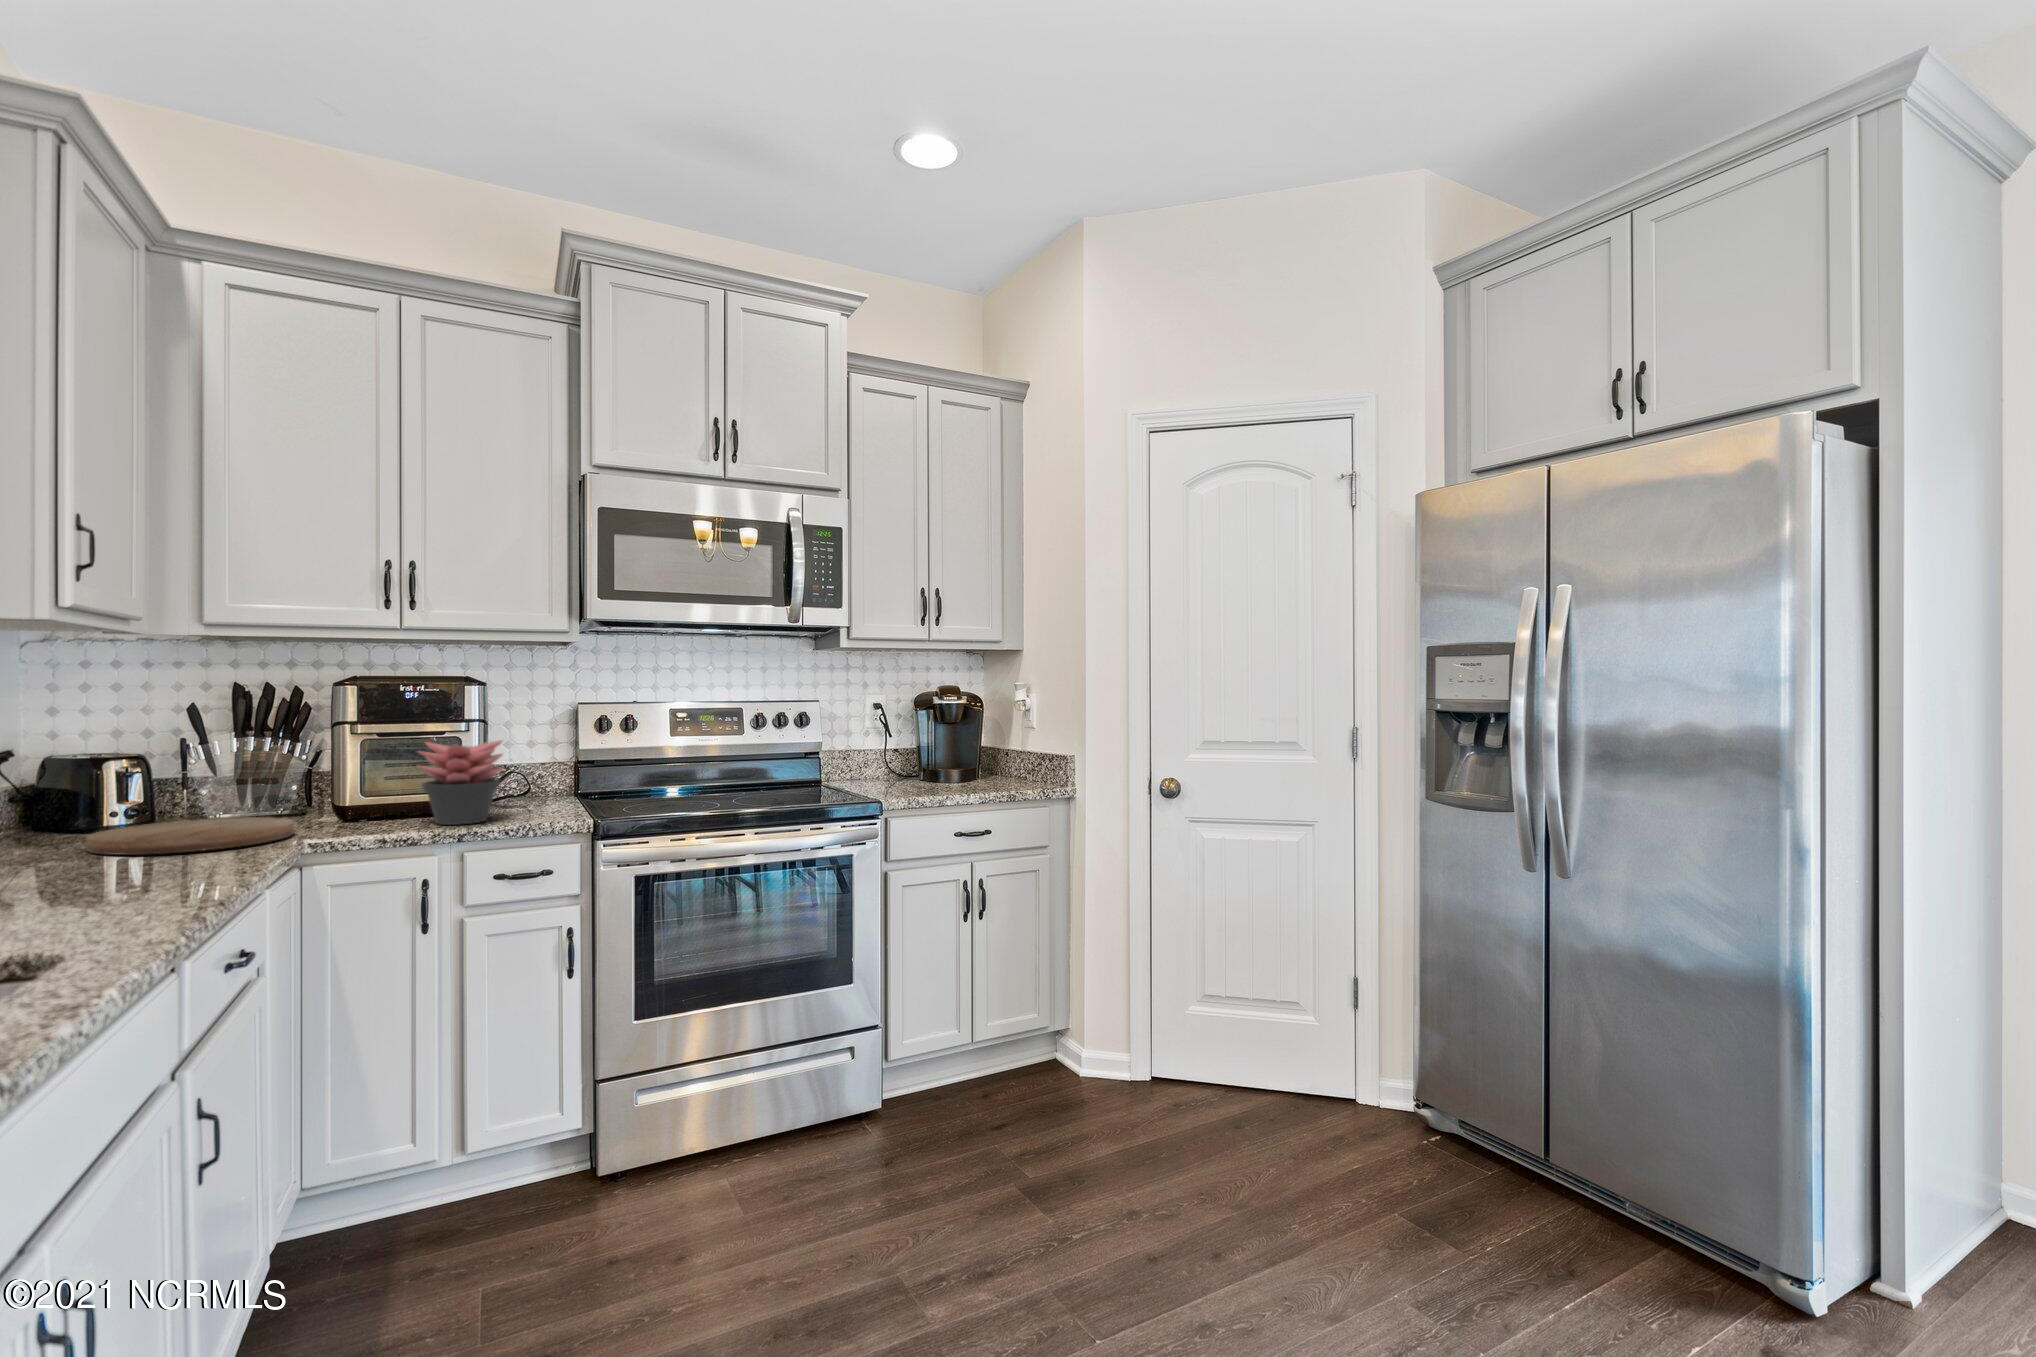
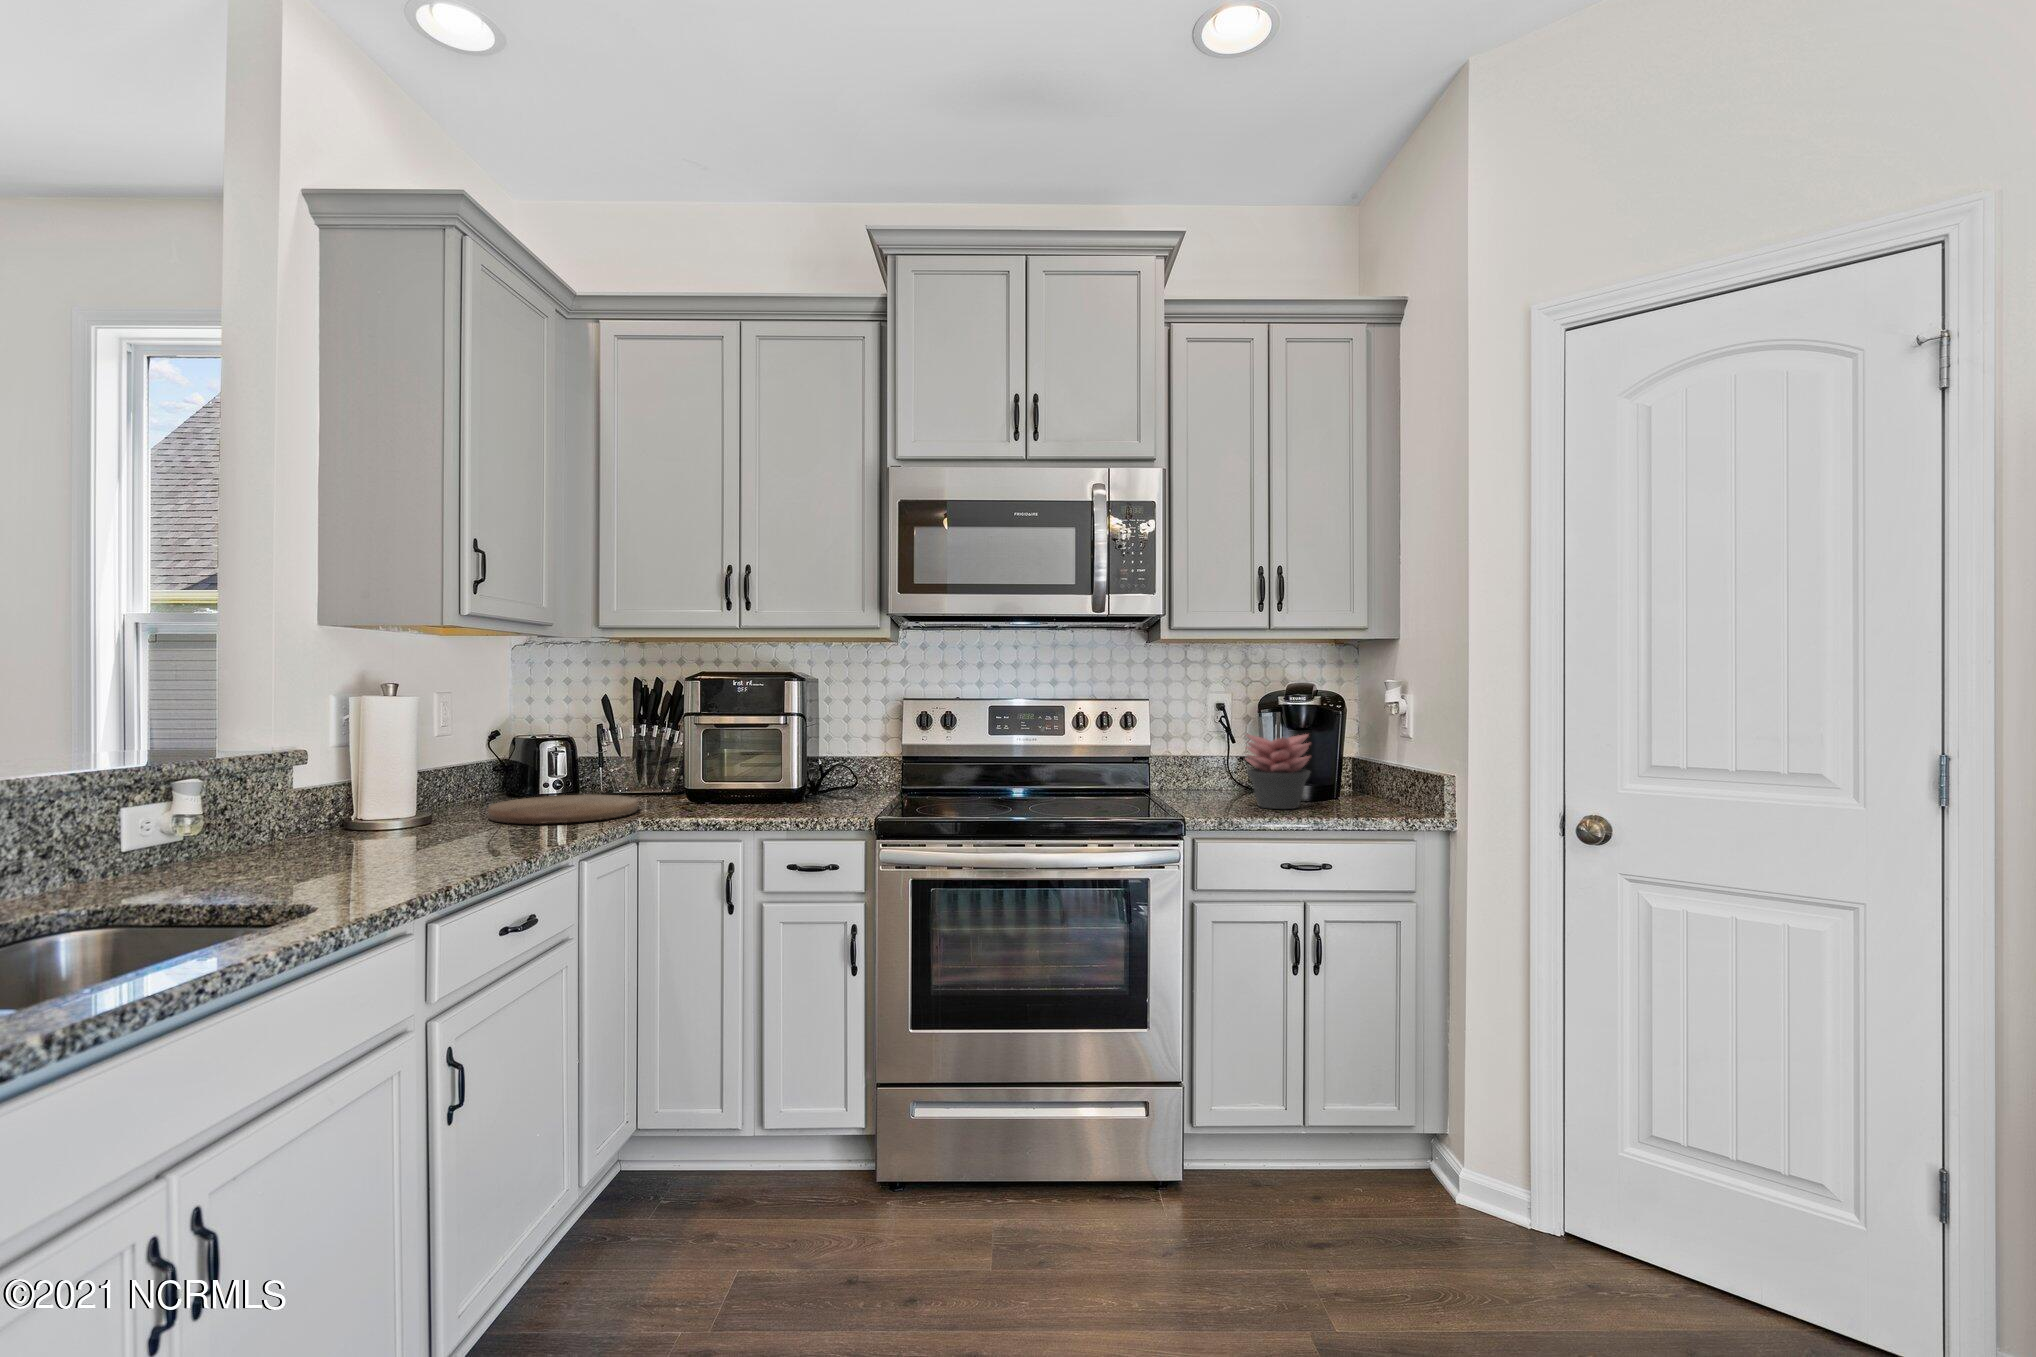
succulent plant: present [418,740,502,825] -> present [1246,734,1310,809]

